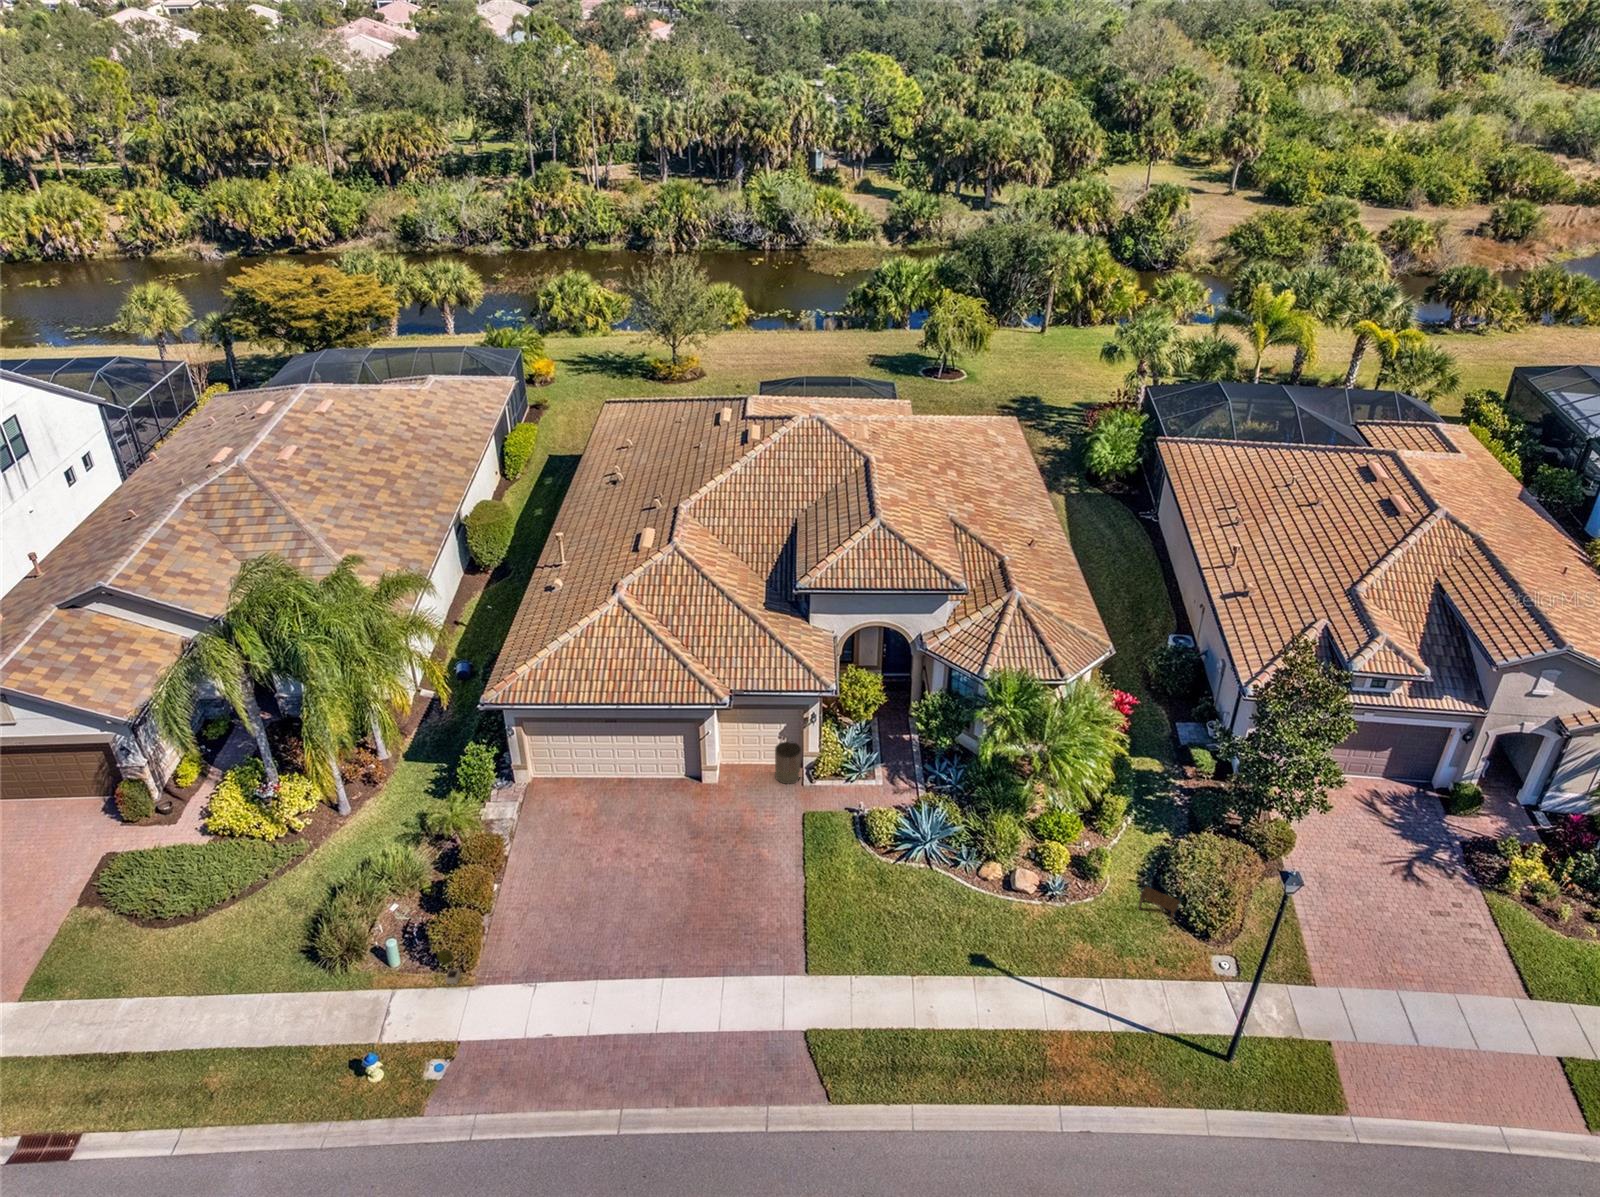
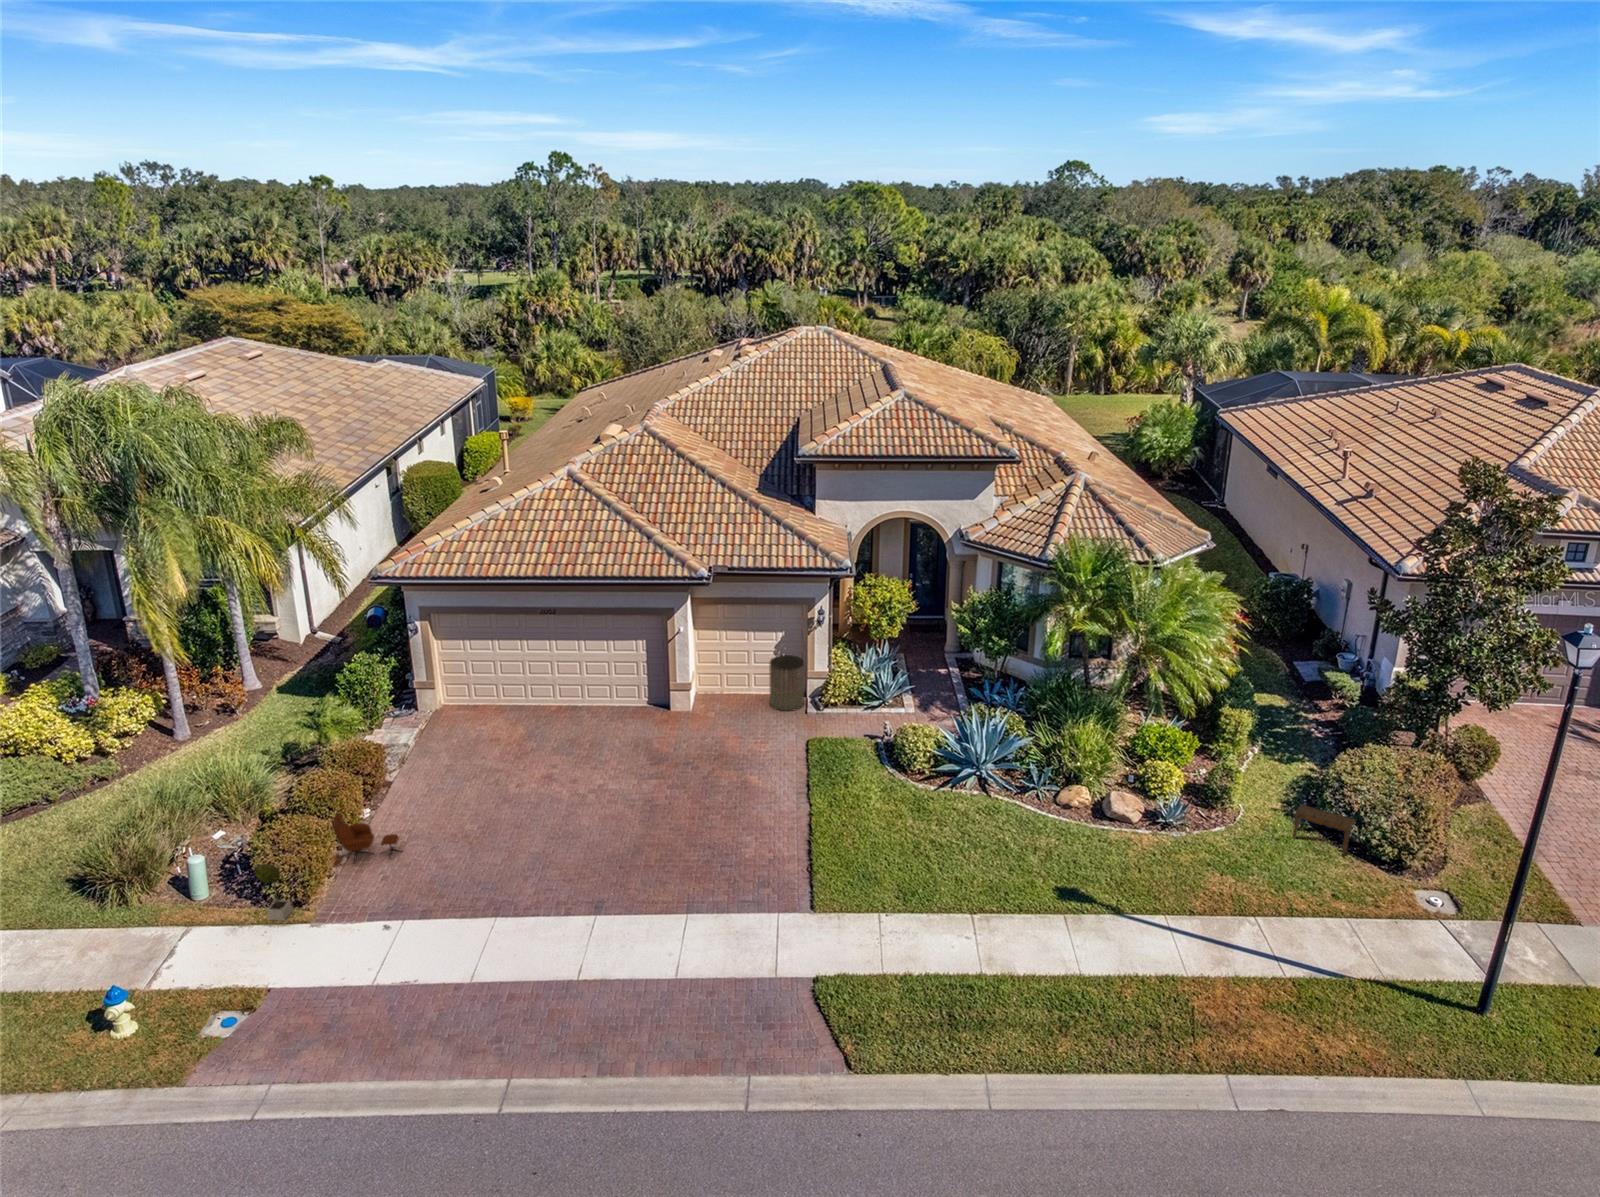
lounge chair: none [479,901,526,935] -> present [332,814,399,860]

